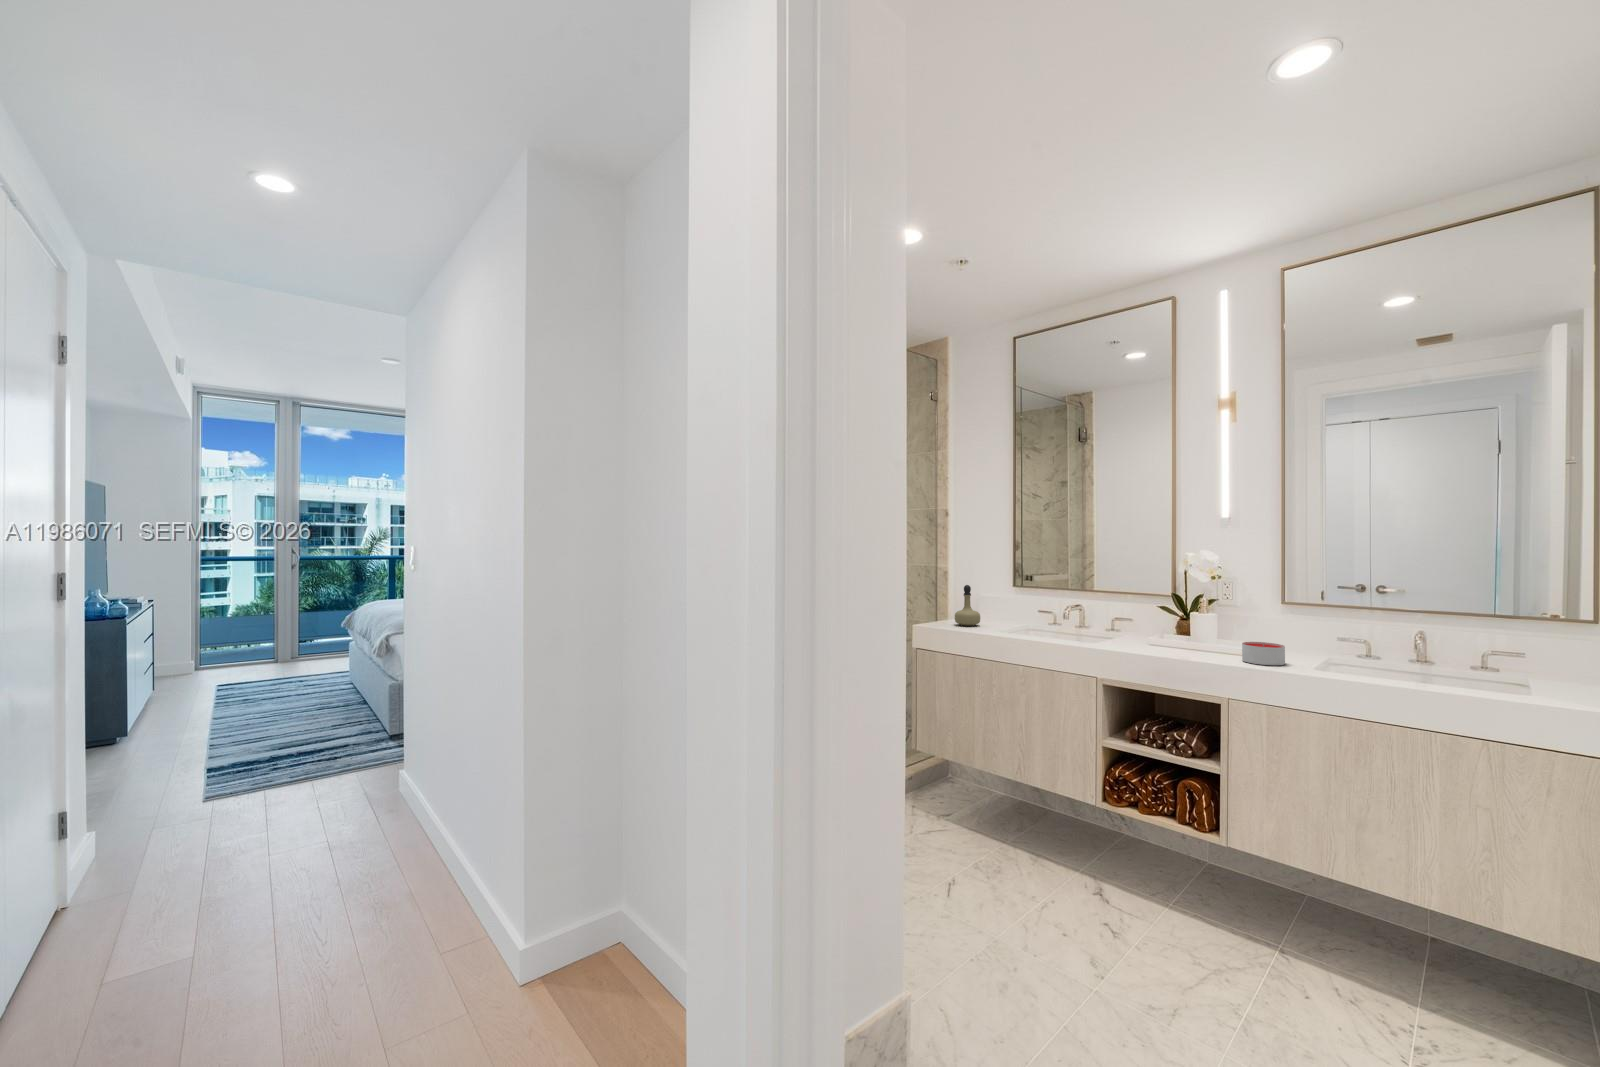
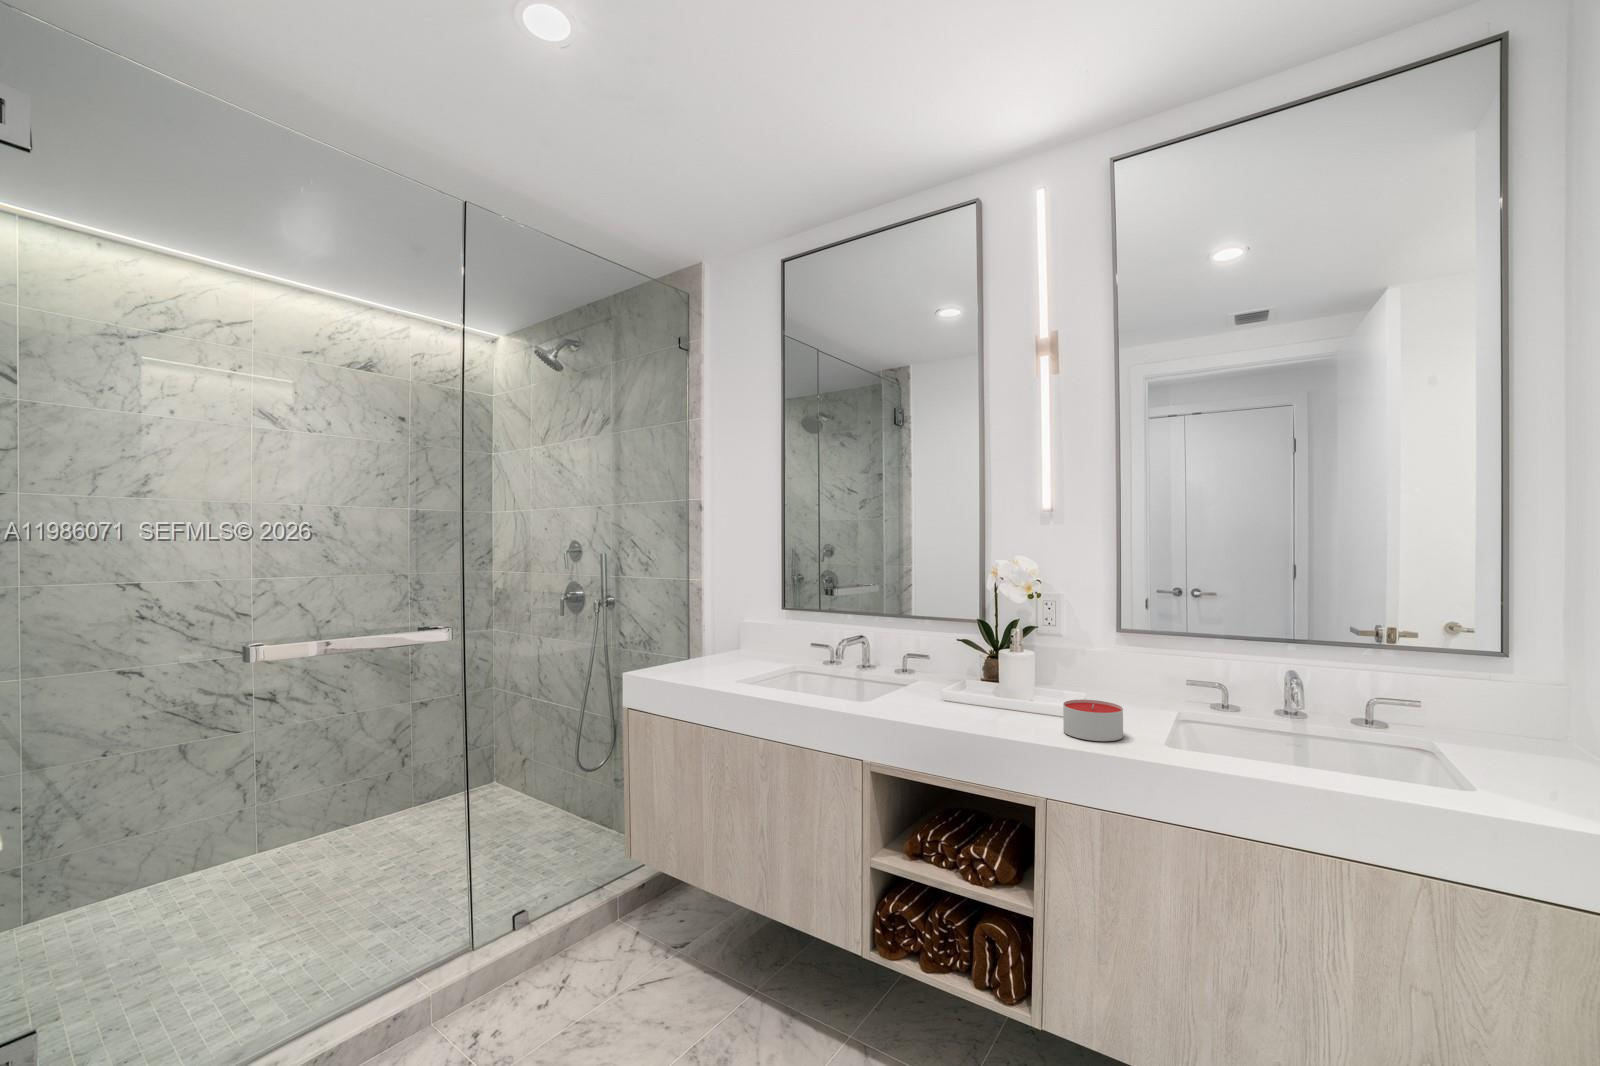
perfume bottle: present [955,585,980,626] -> none [689,610,725,671]

